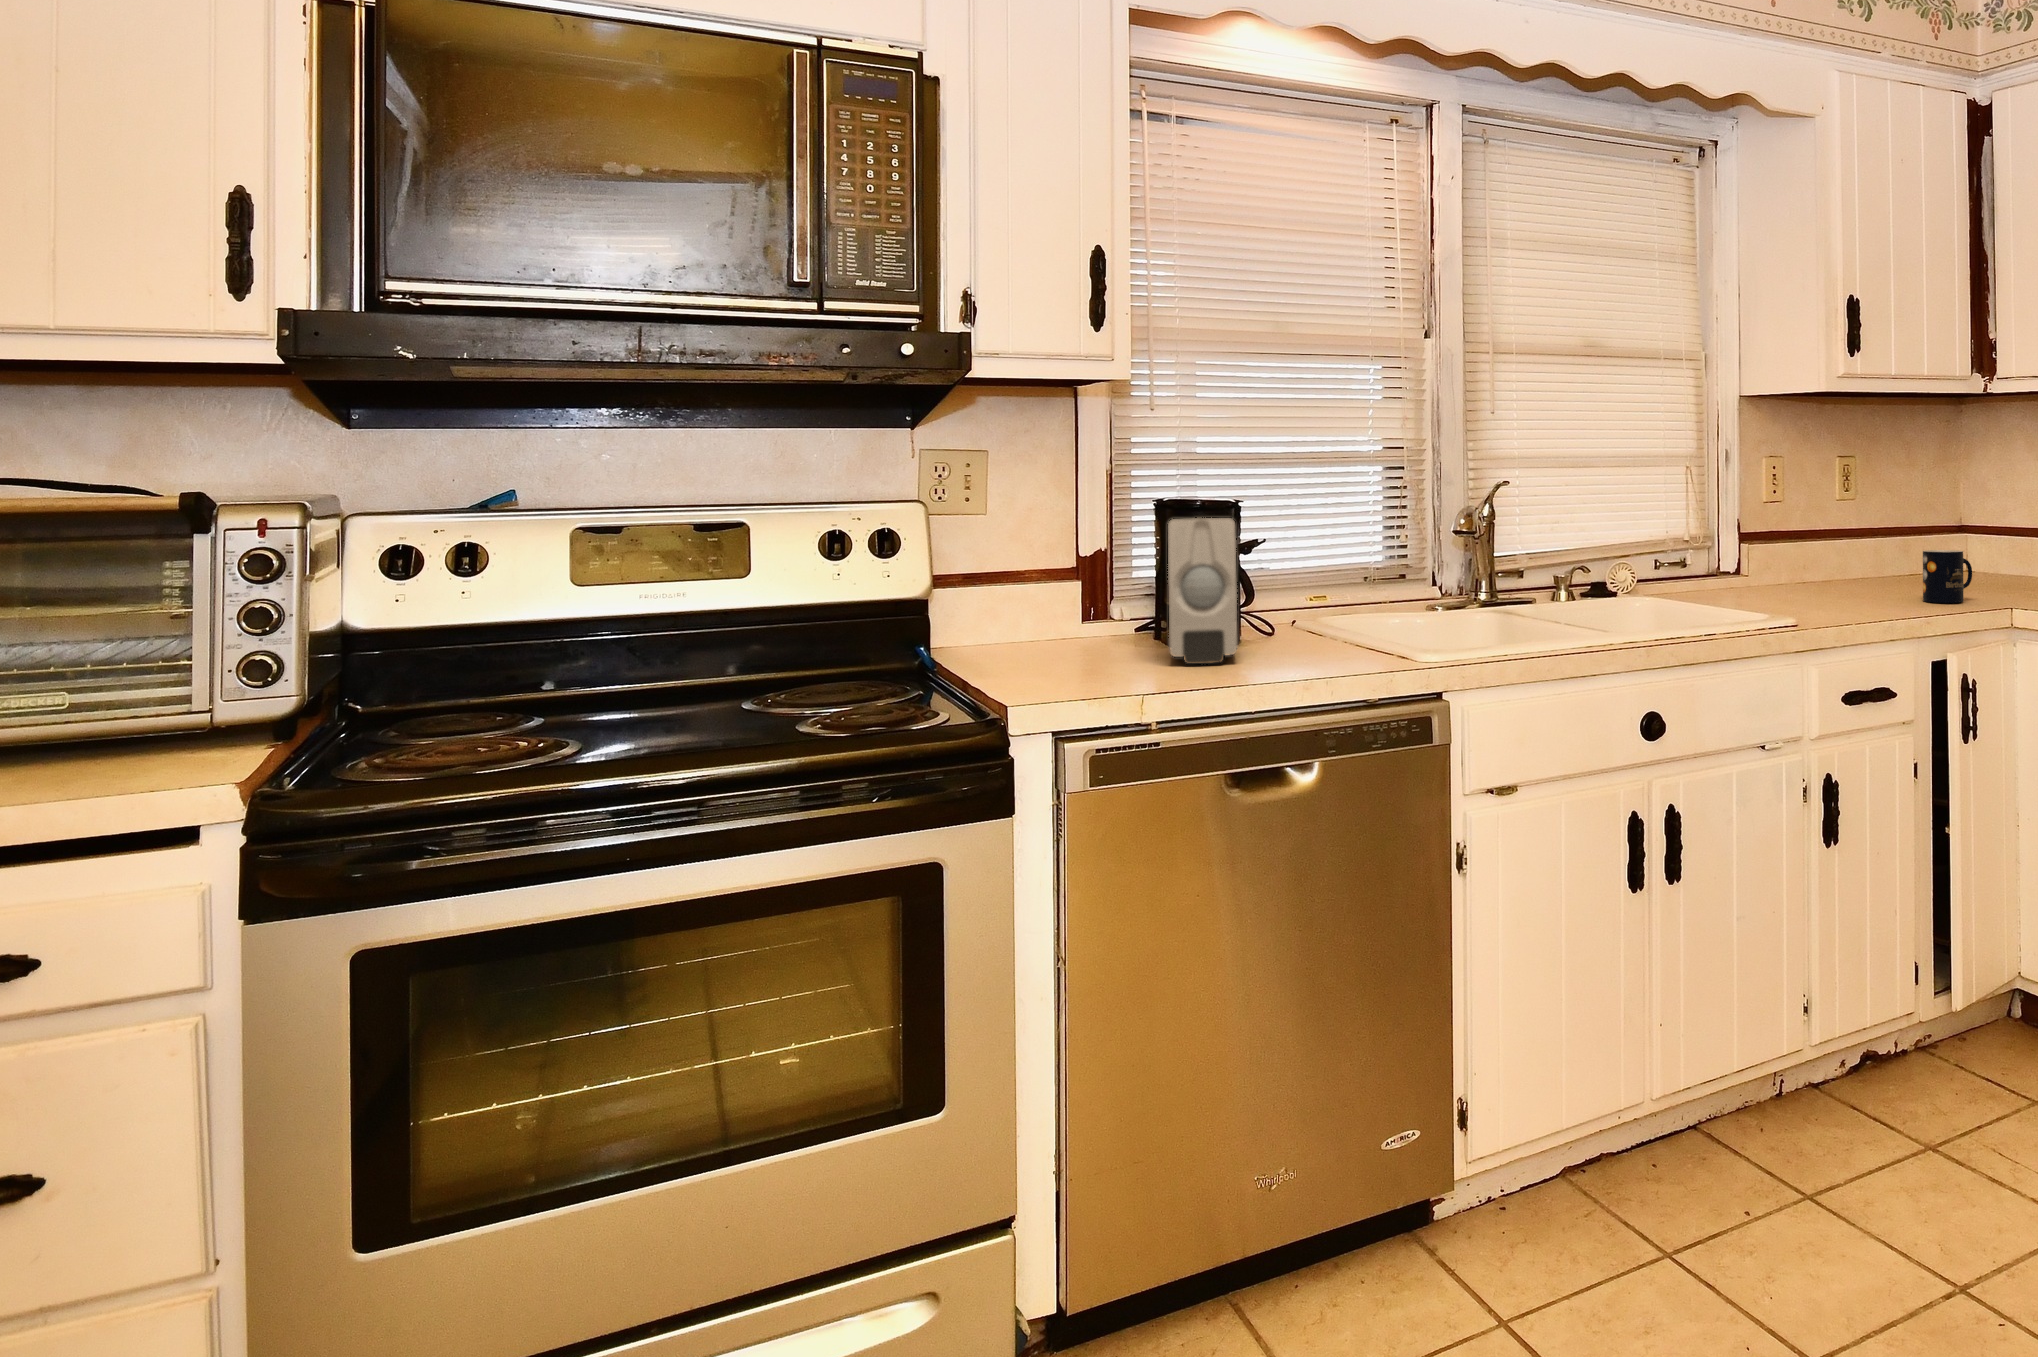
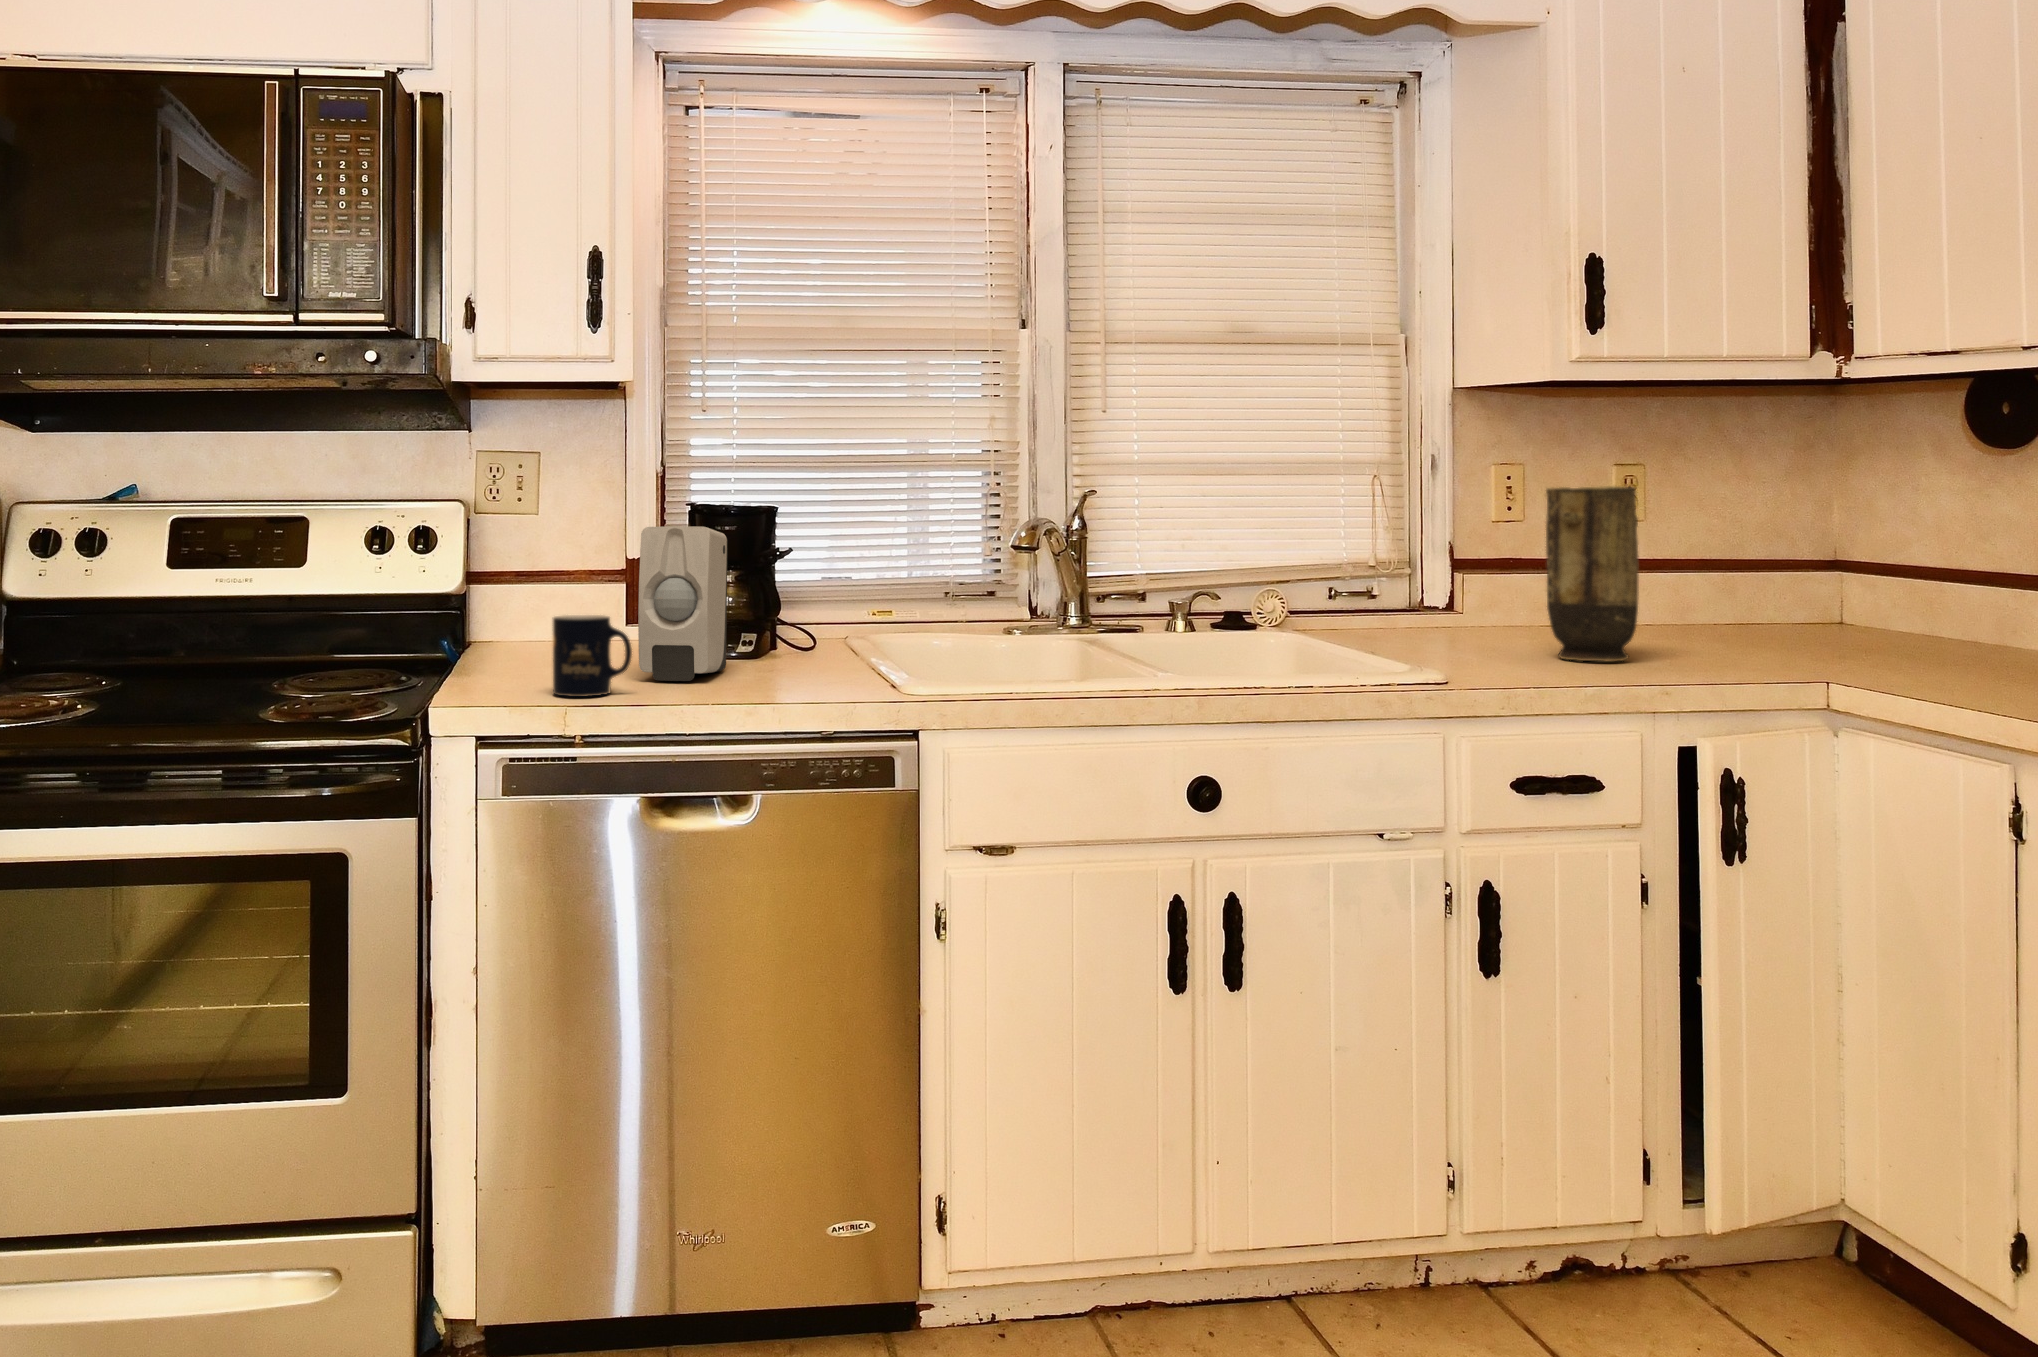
vase: none [1834,475,1897,606] -> present [1546,486,1639,661]
mug: present [1923,550,1972,603] -> present [553,615,632,697]

